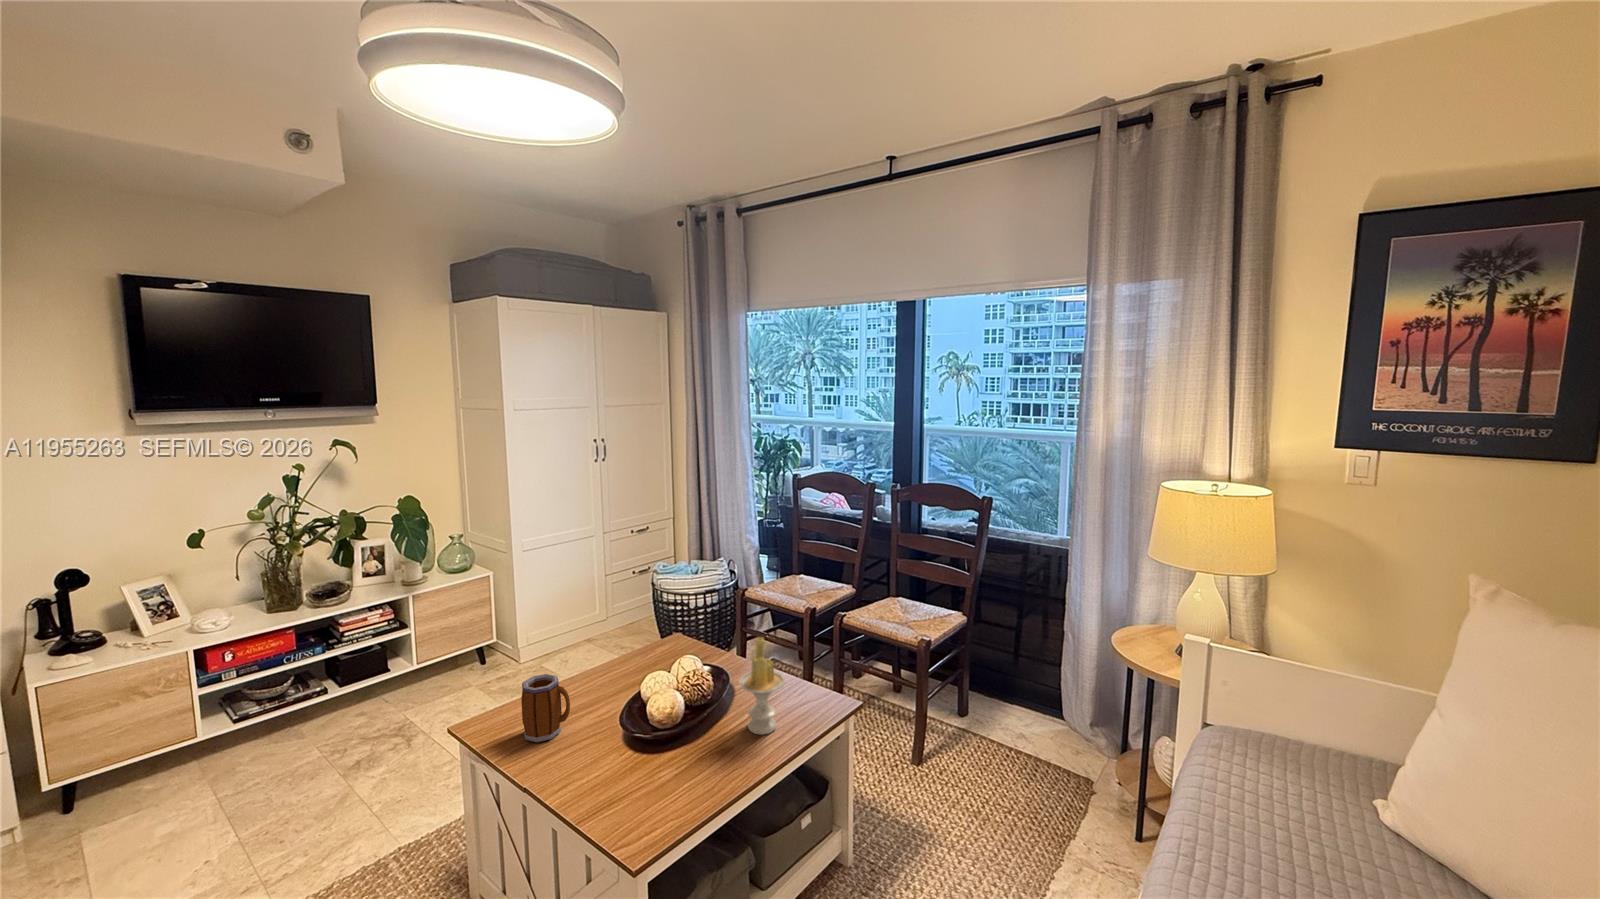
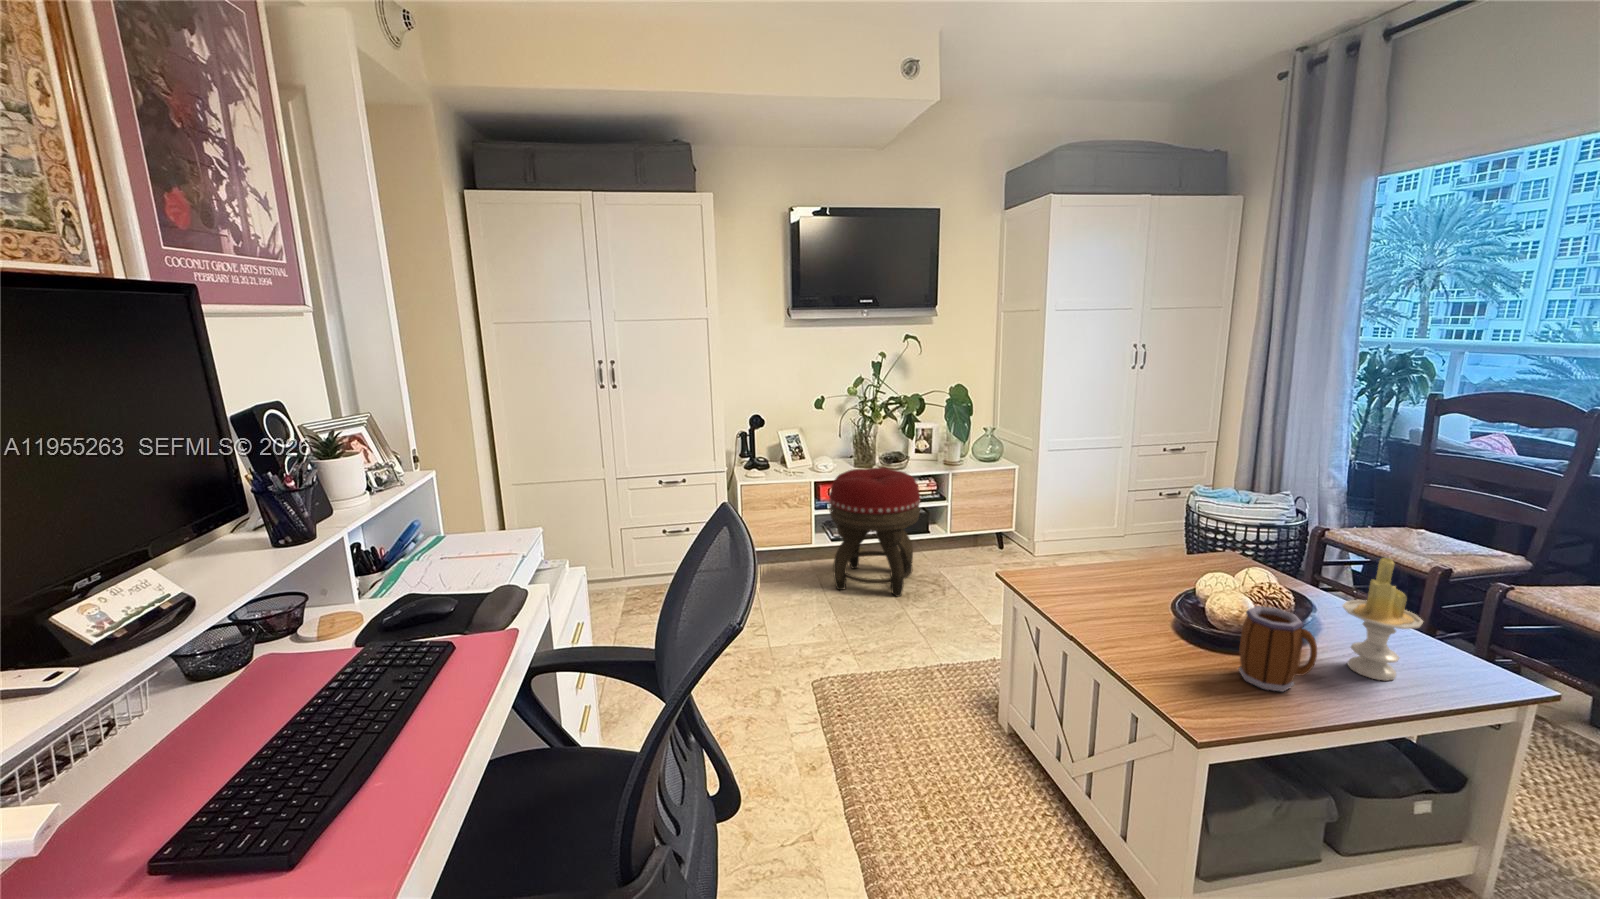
footstool: none [219,610,368,794] -> present [829,467,920,597]
mug: present [521,674,570,742] -> present [1238,606,1317,692]

